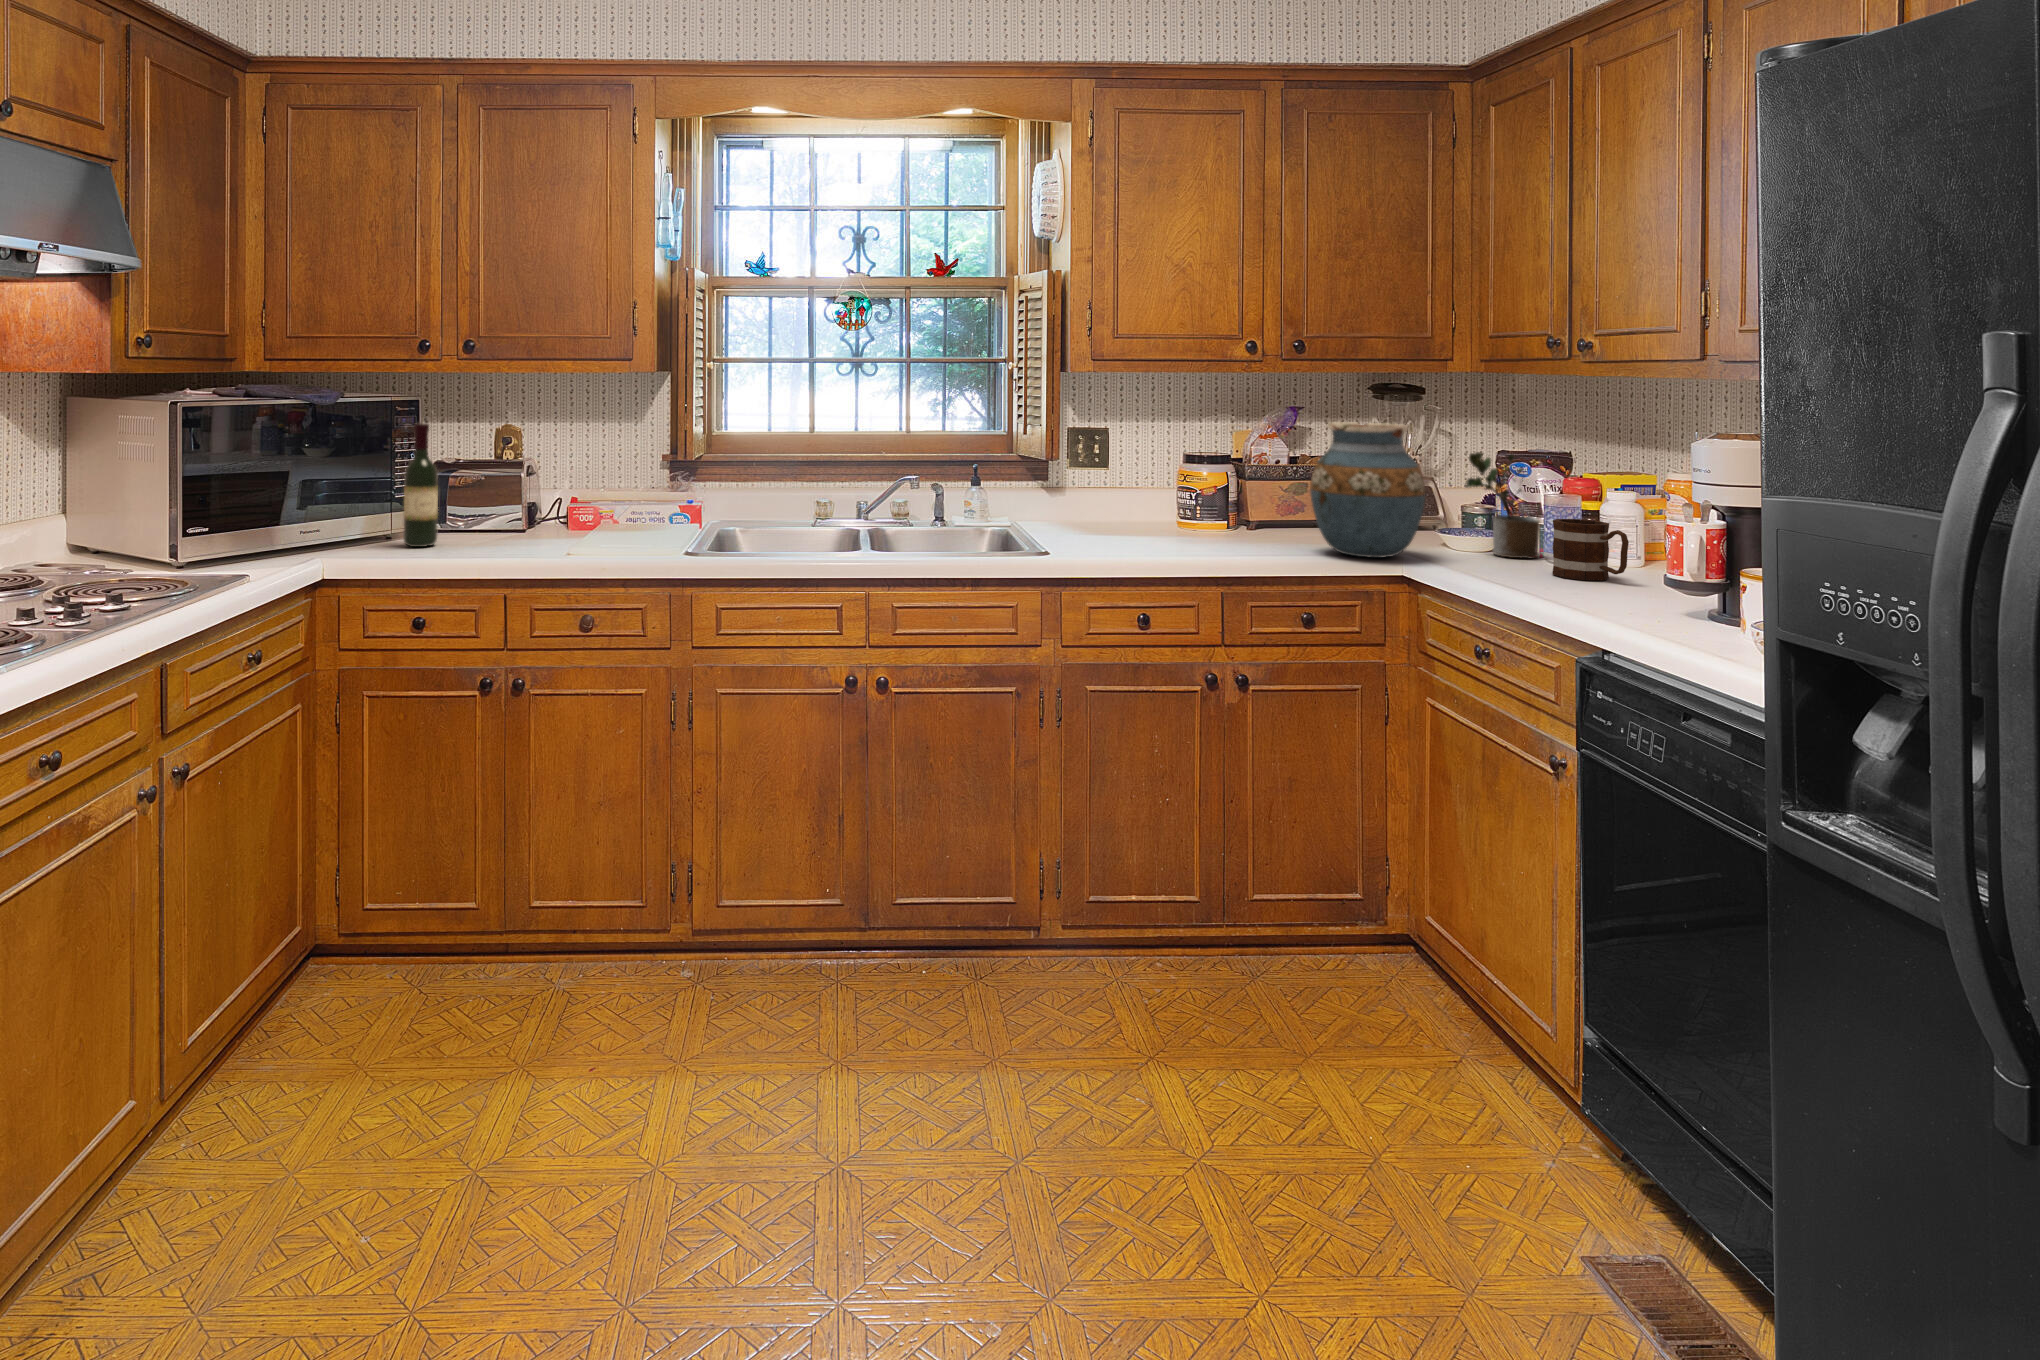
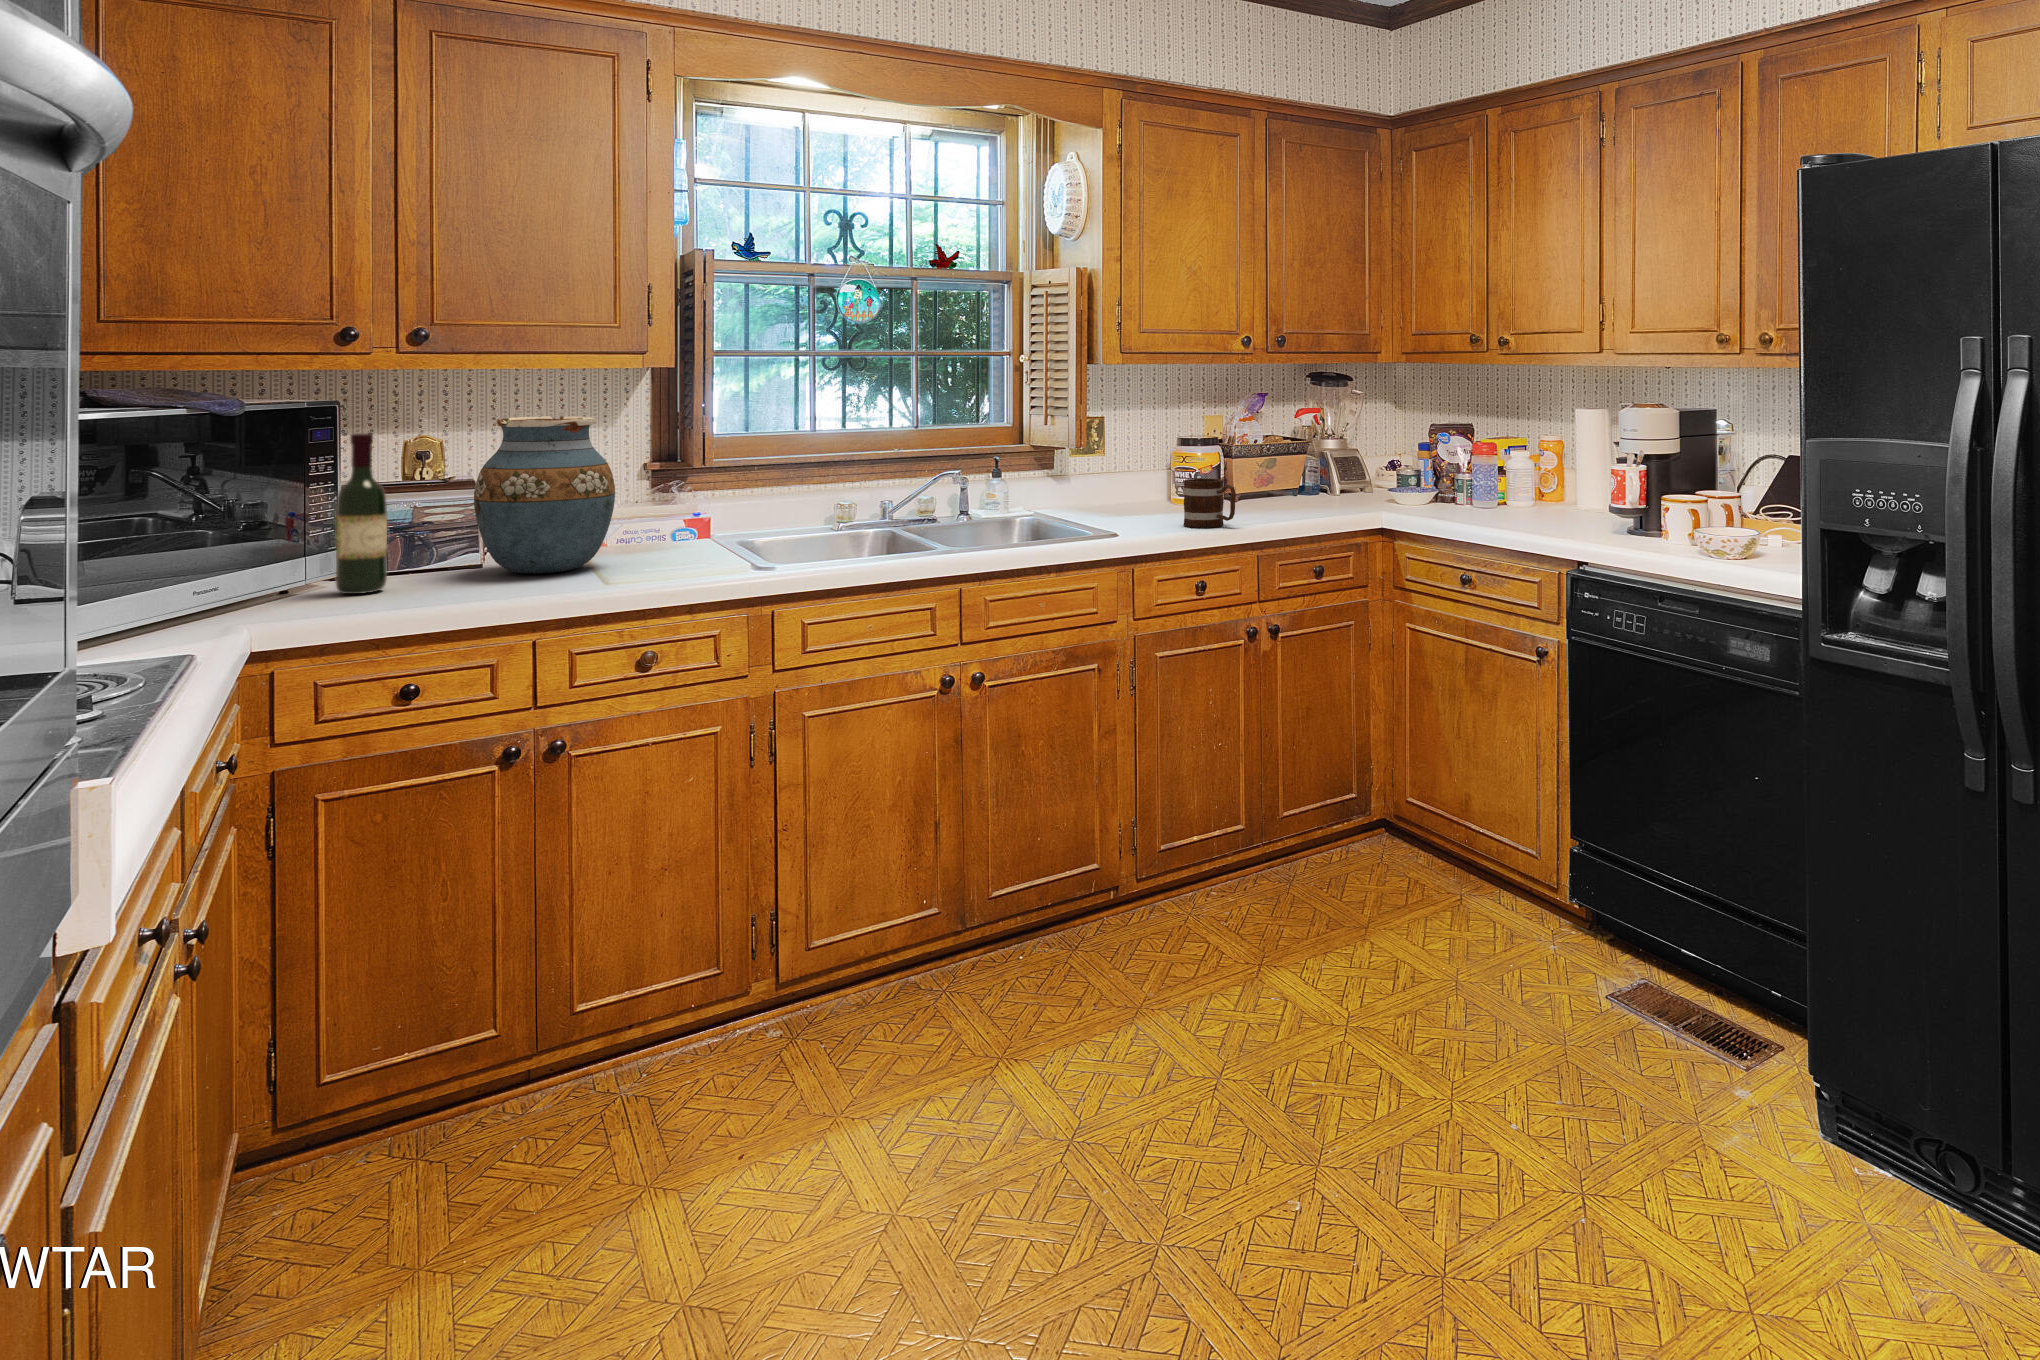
vase: present [1310,422,1425,558] -> present [474,416,615,573]
potted plant: present [1466,452,1539,558] -> none [1418,424,1472,509]
mug: present [1552,519,1629,581] -> present [1184,479,1236,528]

